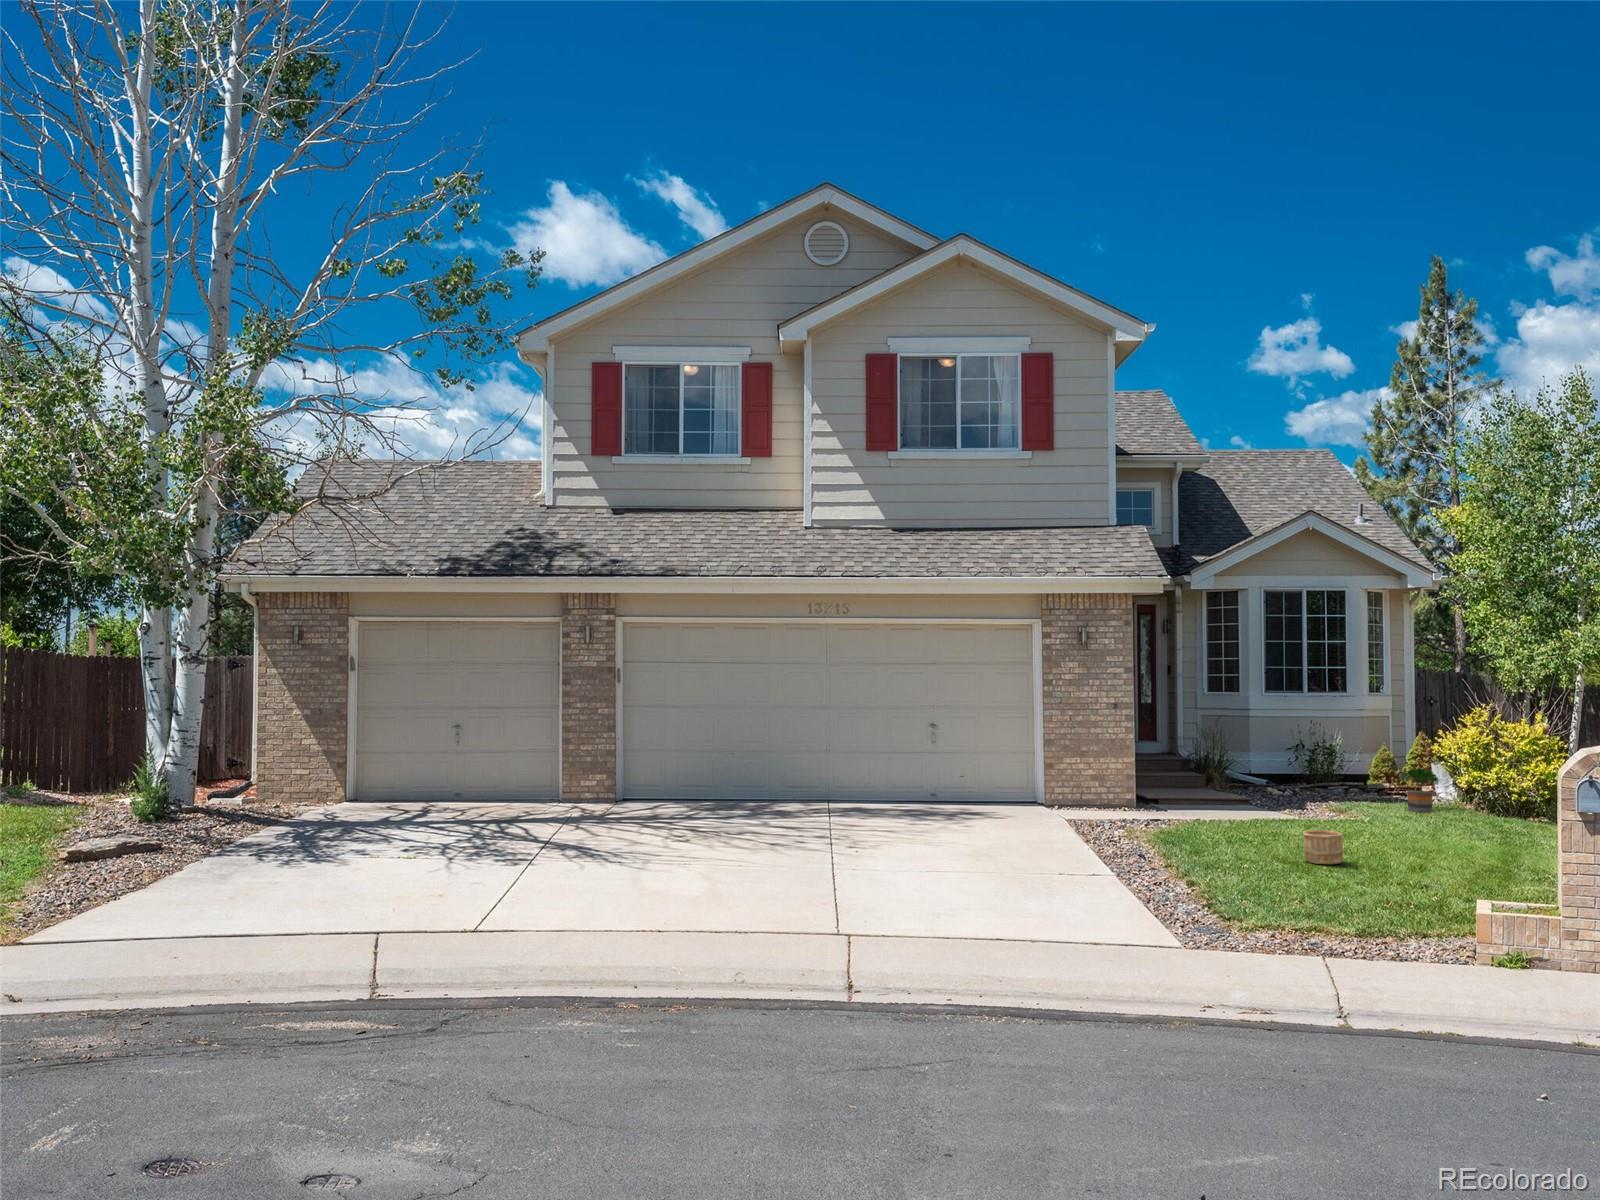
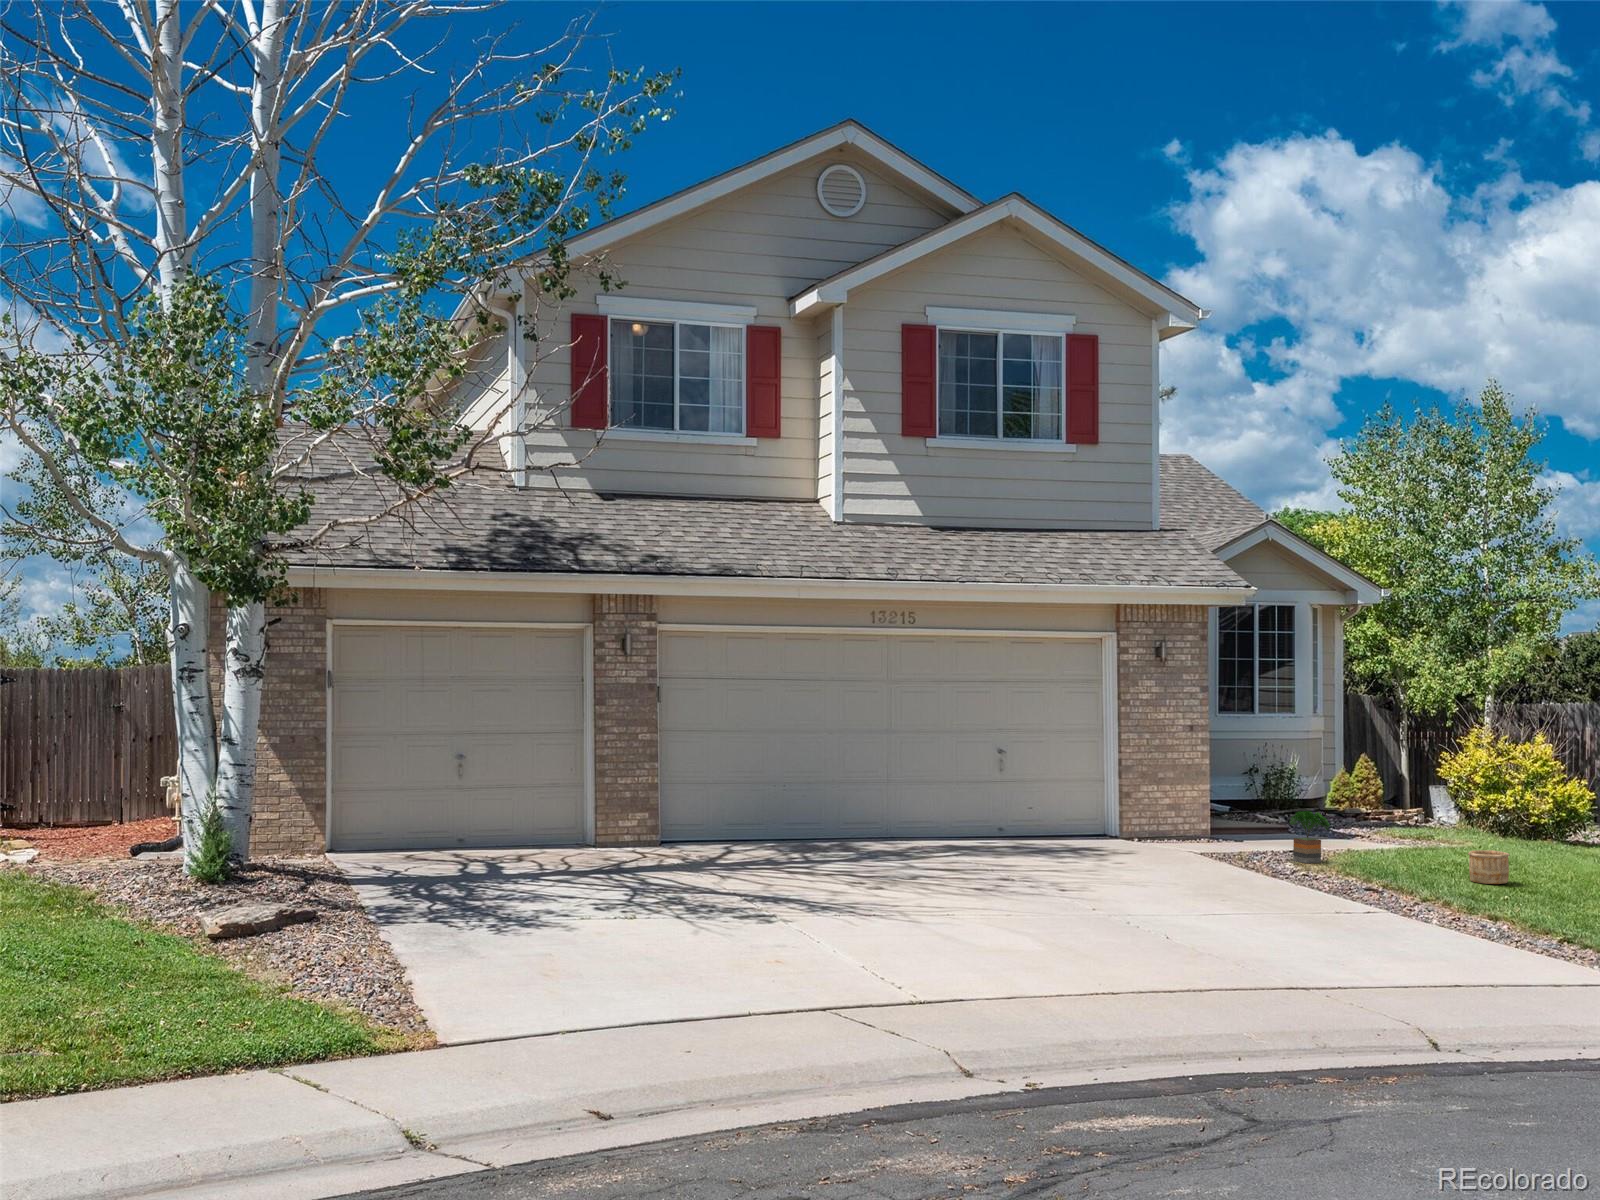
potted tree: present [1405,768,1439,812] -> present [1290,811,1329,863]

